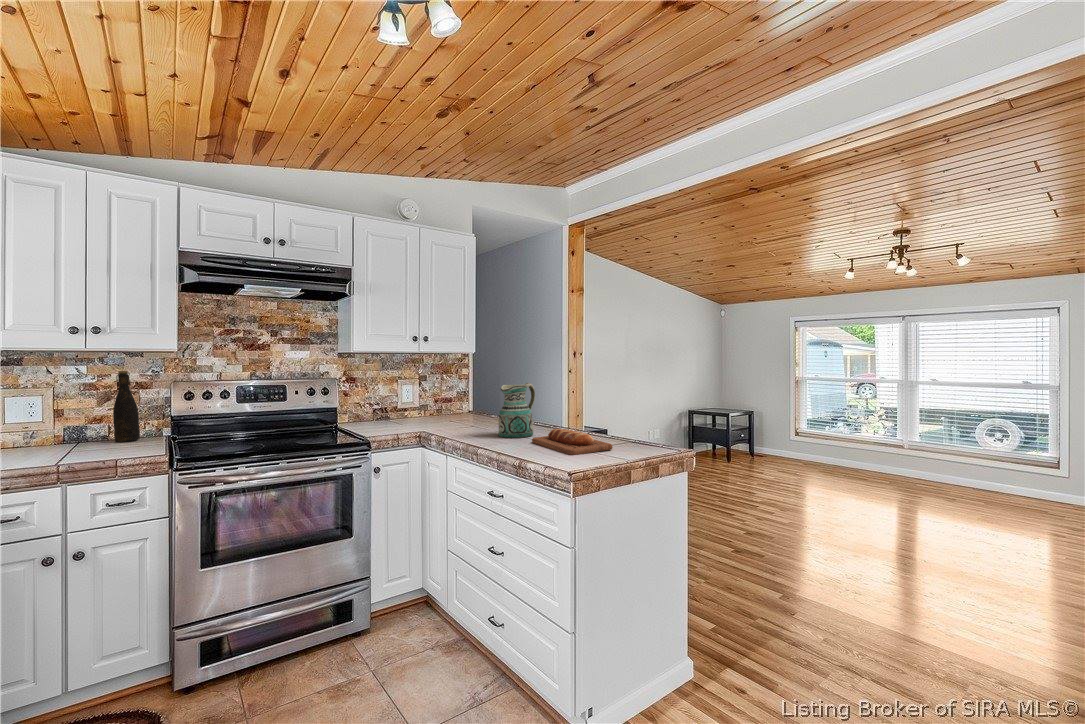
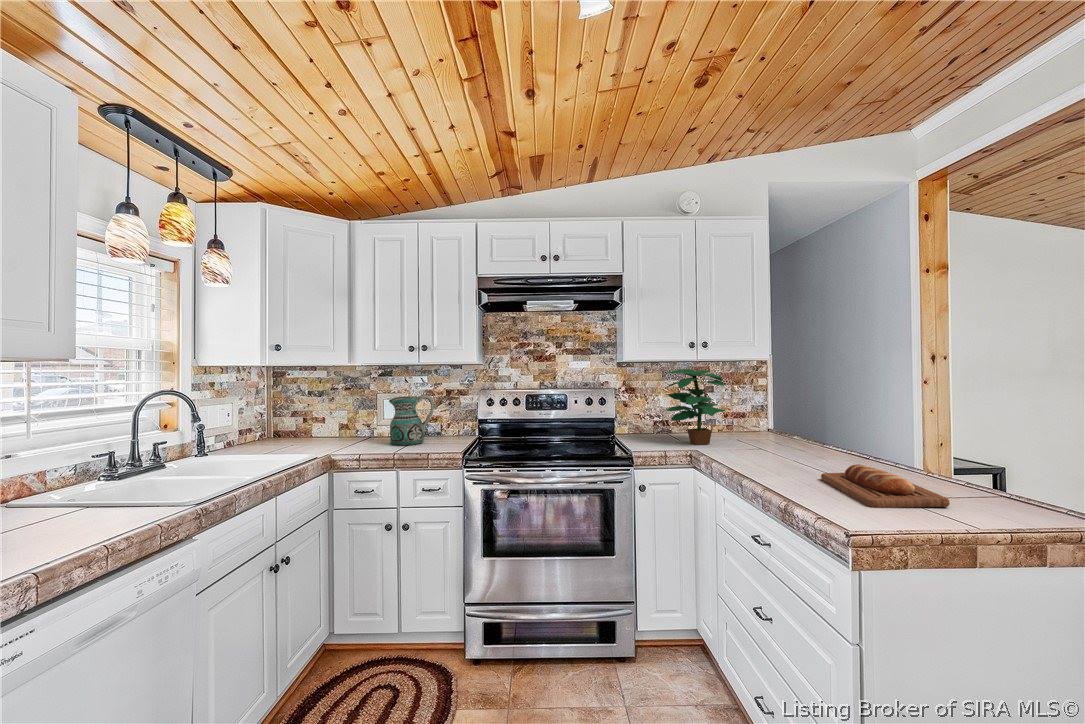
potted plant: none [391,360,447,428] -> present [666,369,727,445]
bottle: present [113,371,140,442] -> none [440,380,458,438]
ceramic pitcher: present [499,383,535,438] -> present [389,394,434,446]

